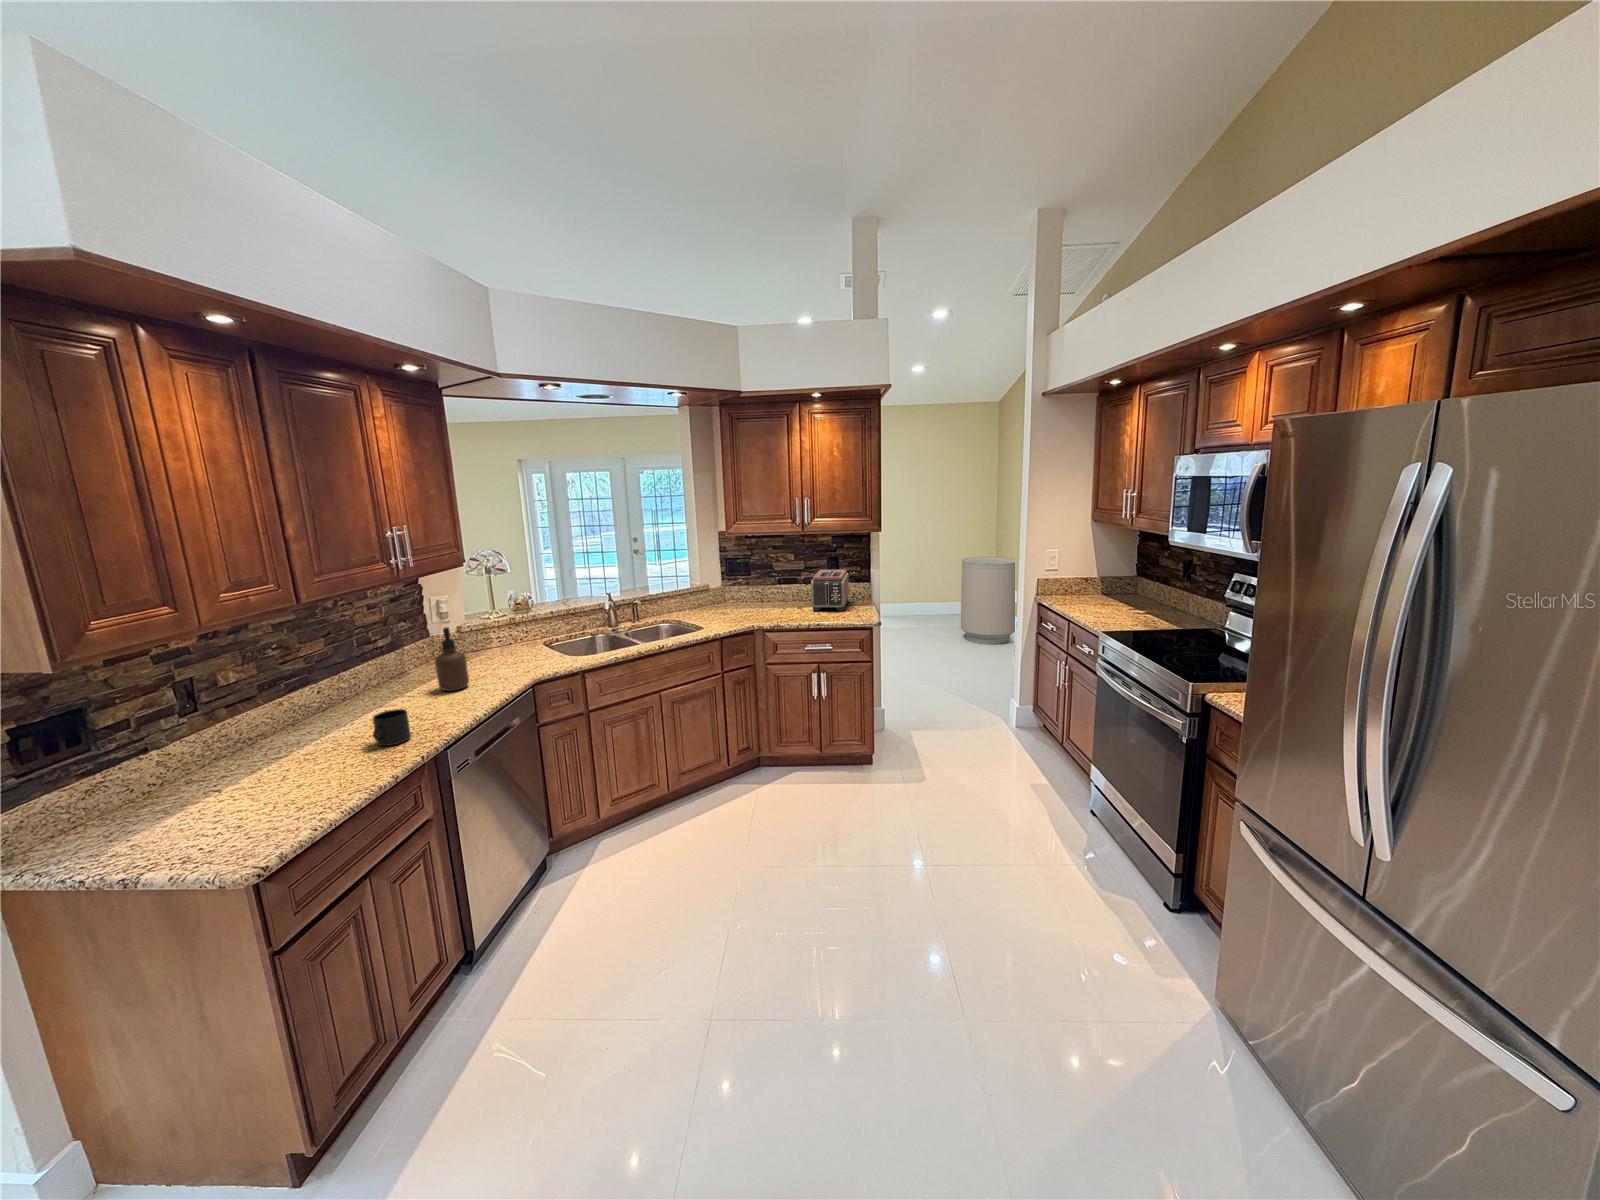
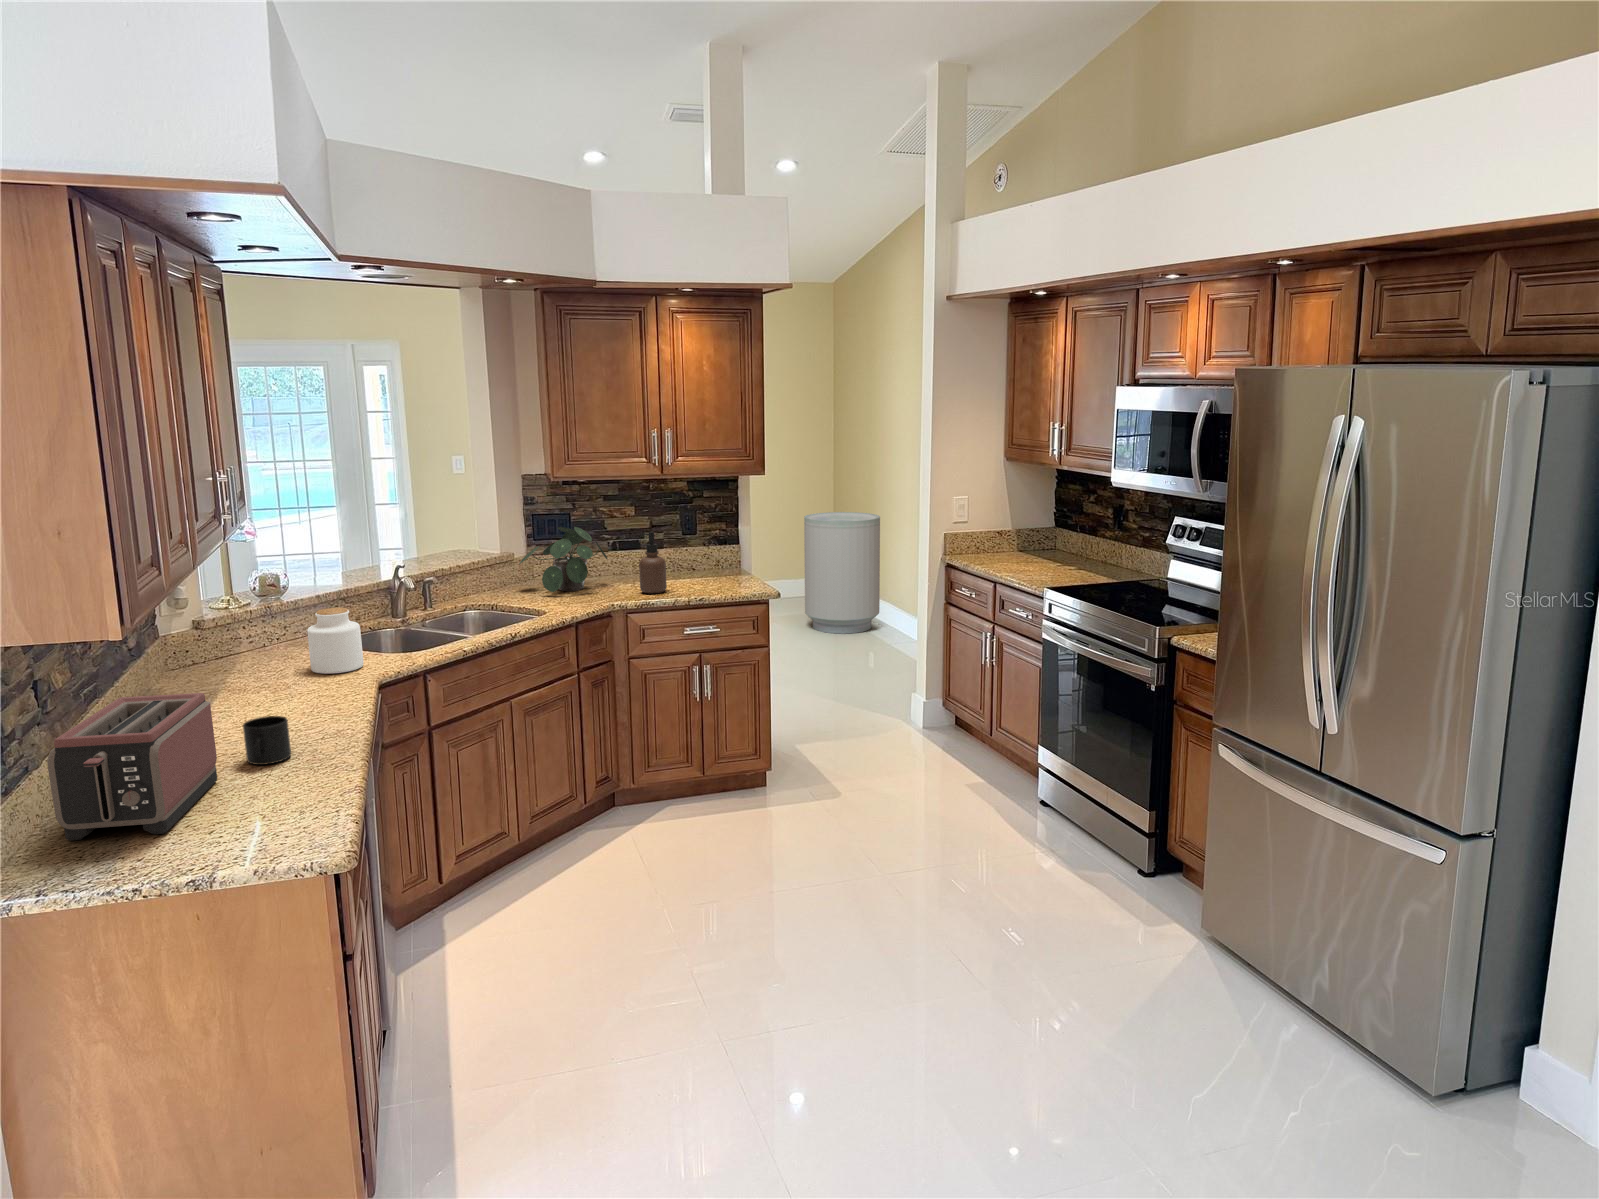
potted plant: none [707,568,767,613] -> present [519,527,607,592]
toaster: present [811,570,849,611] -> present [47,693,217,841]
jar: none [509,623,547,669] -> present [307,608,363,674]
soap dispenser: present [435,627,469,691] -> present [639,532,667,594]

